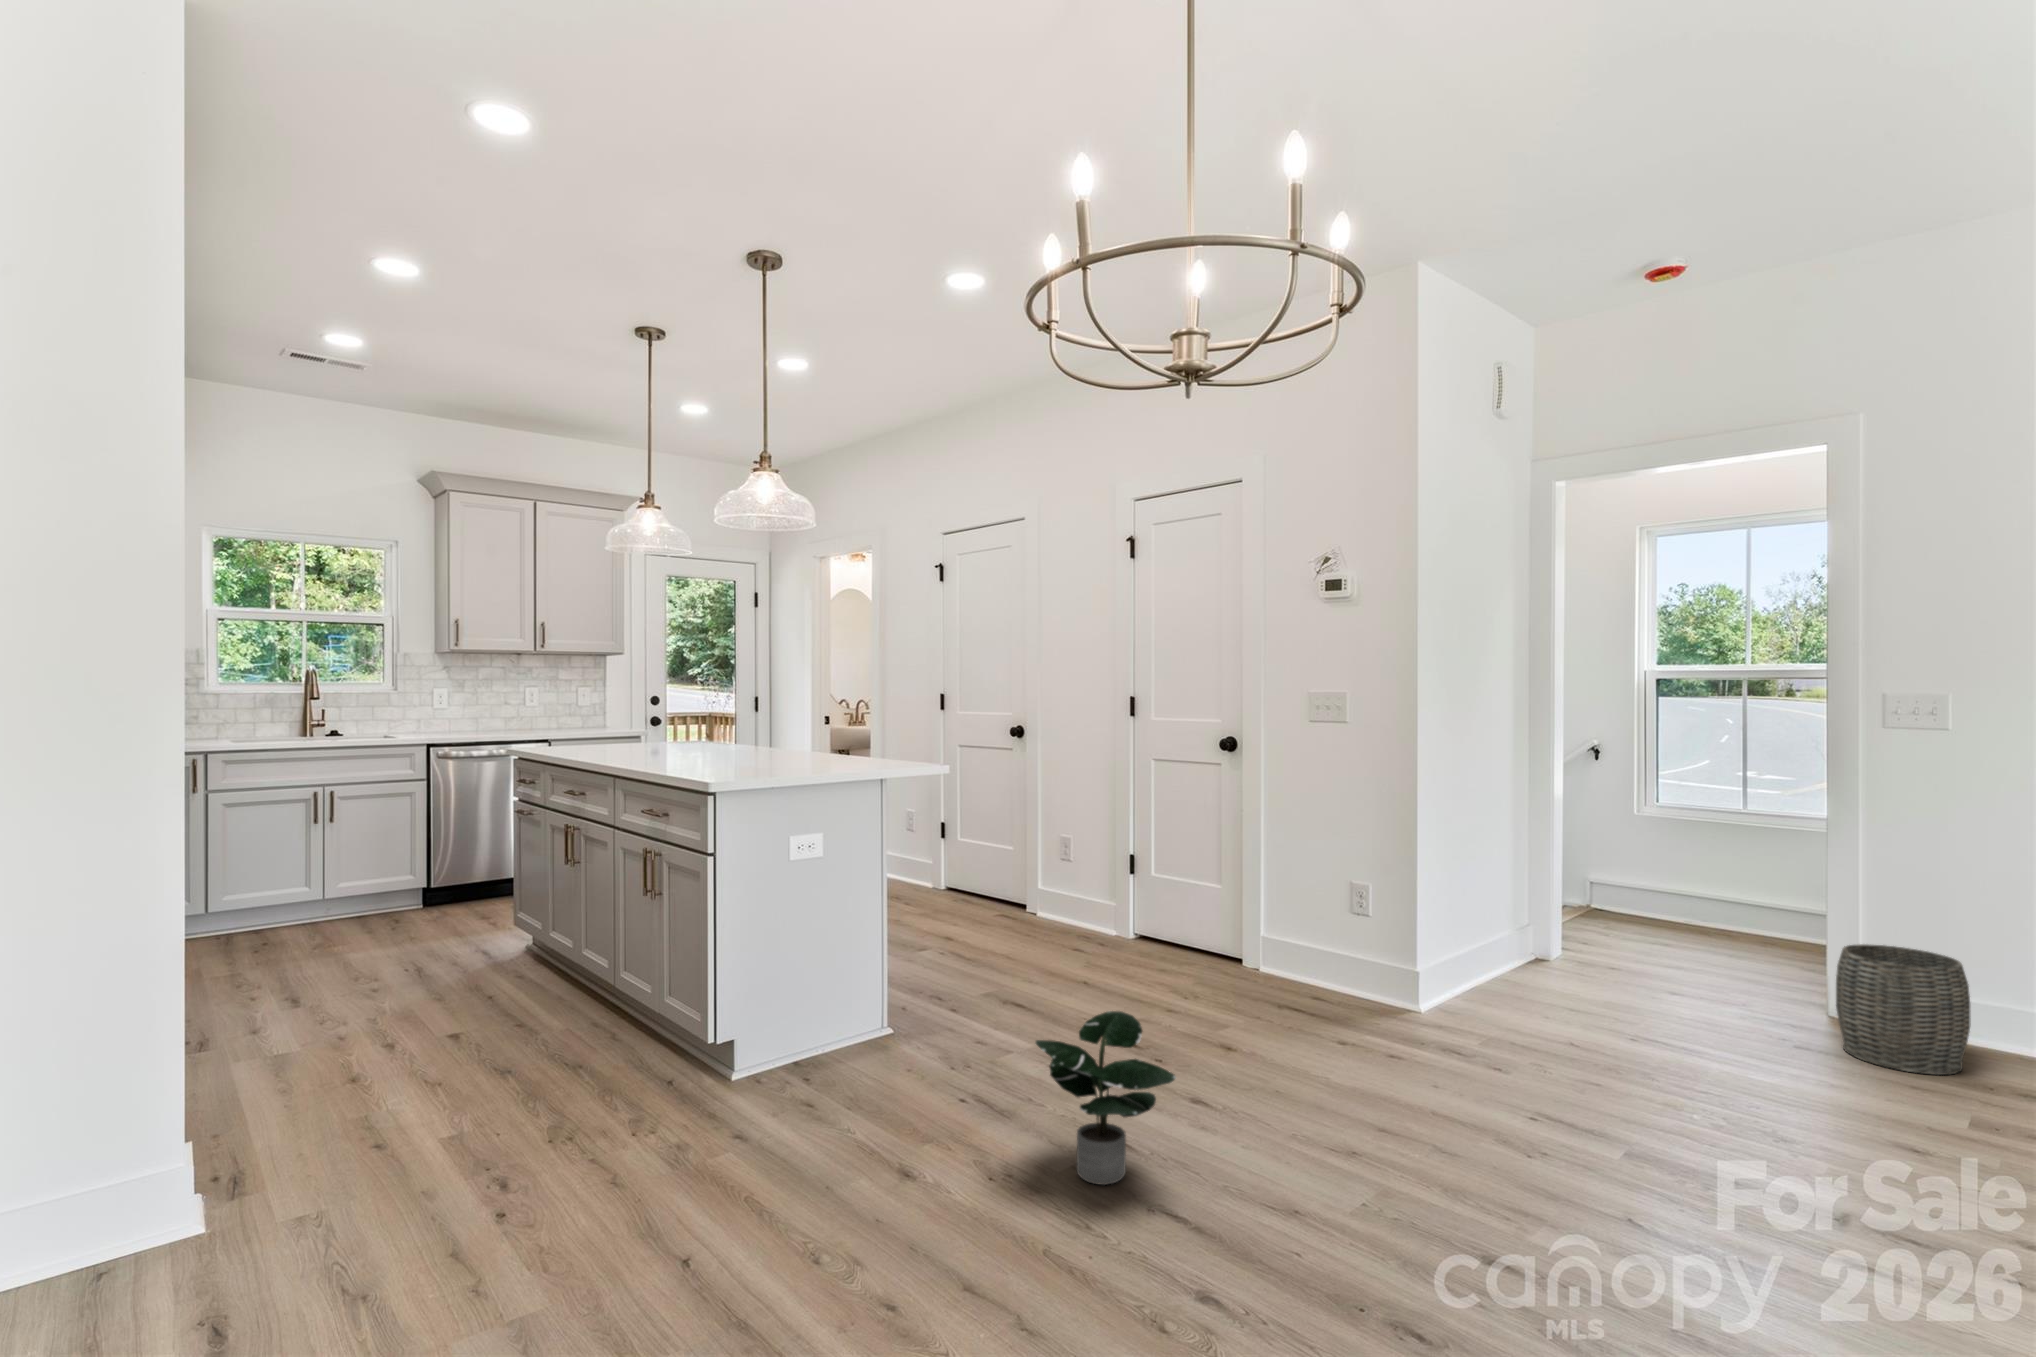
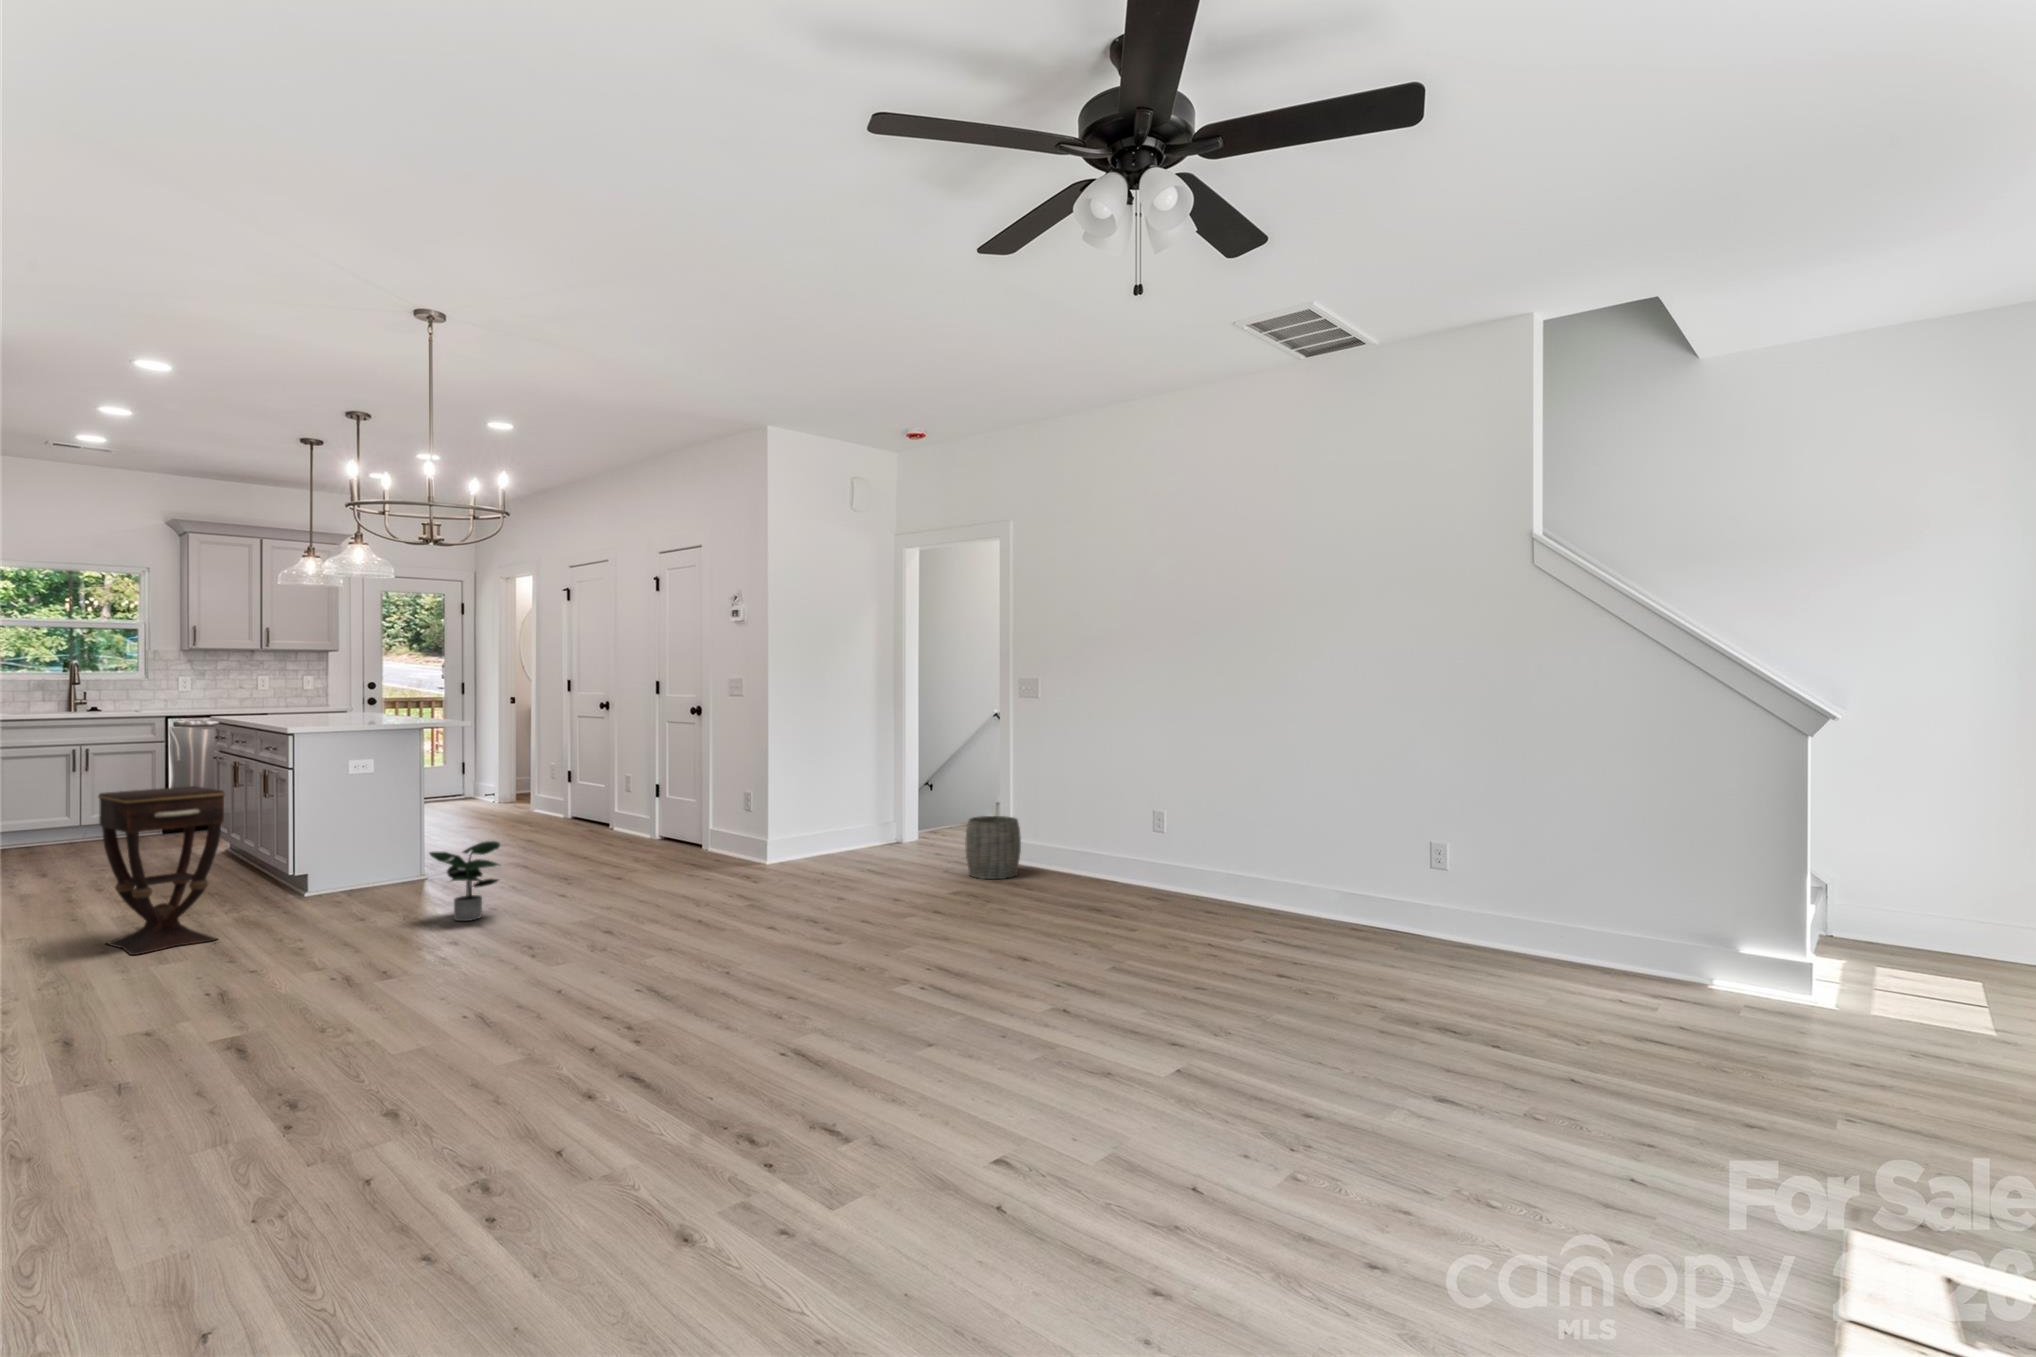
side table: none [458,907,691,1296] -> present [98,786,225,955]

